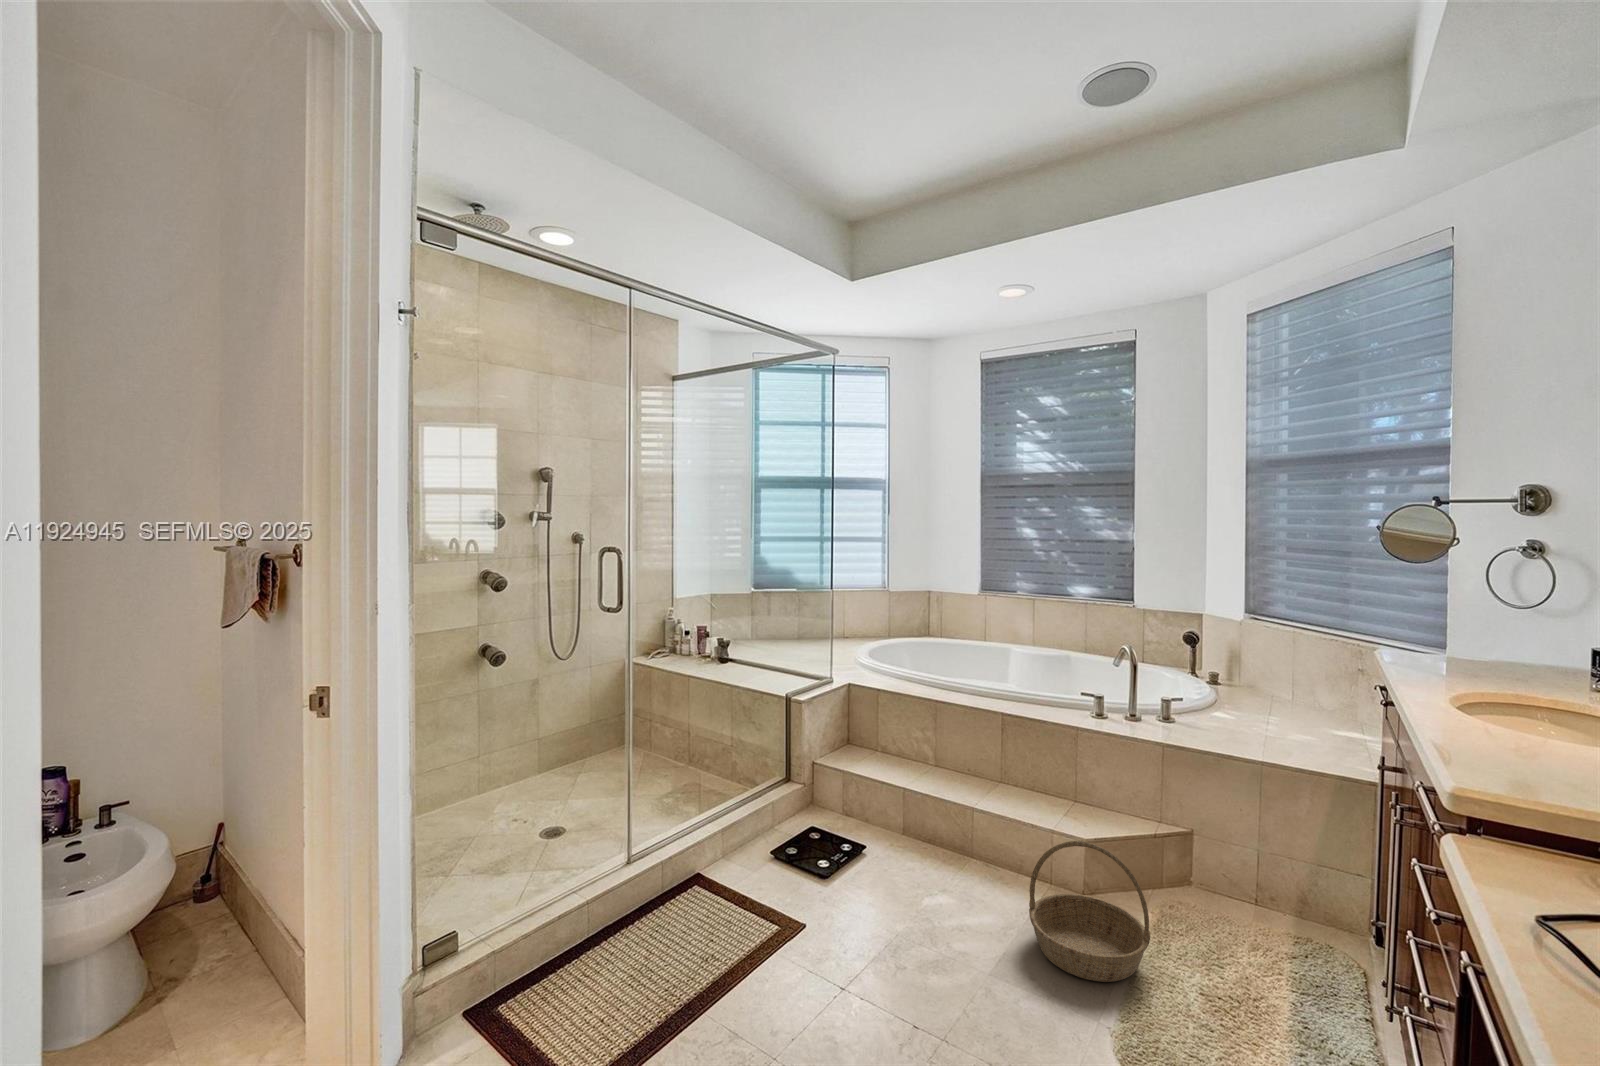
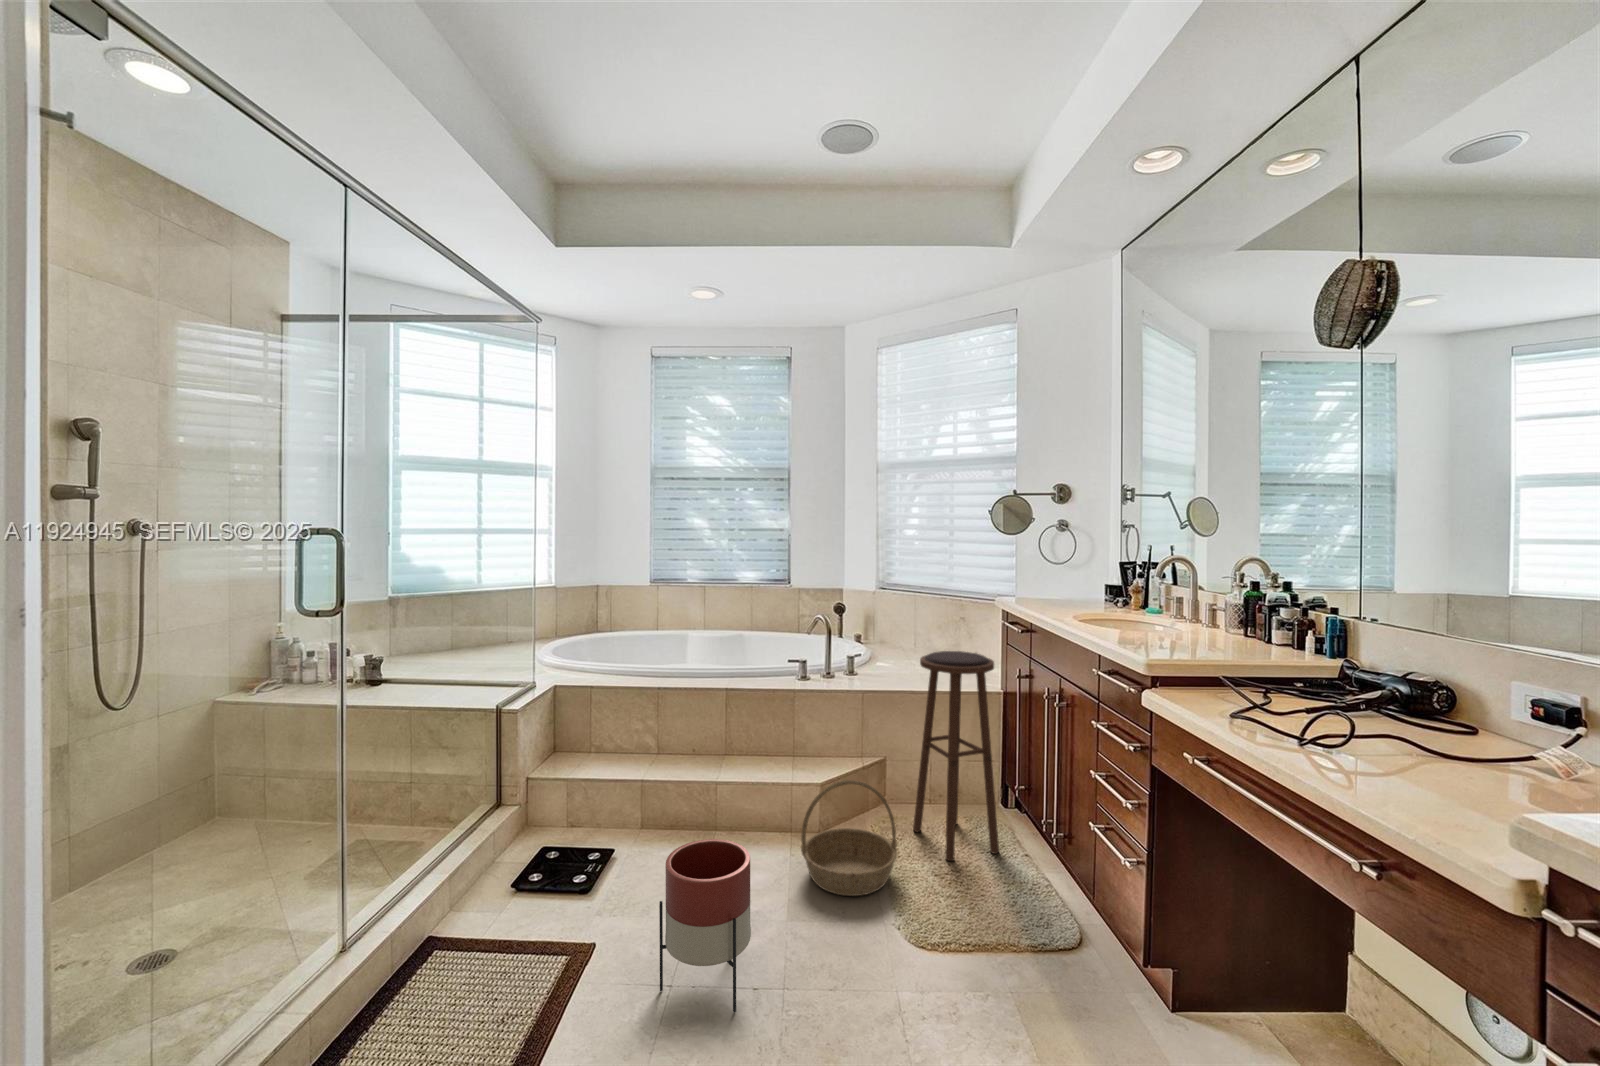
stool: none [1208,711,1327,1004] -> present [913,651,999,861]
planter: none [832,854,918,1032] -> present [659,839,751,1013]

